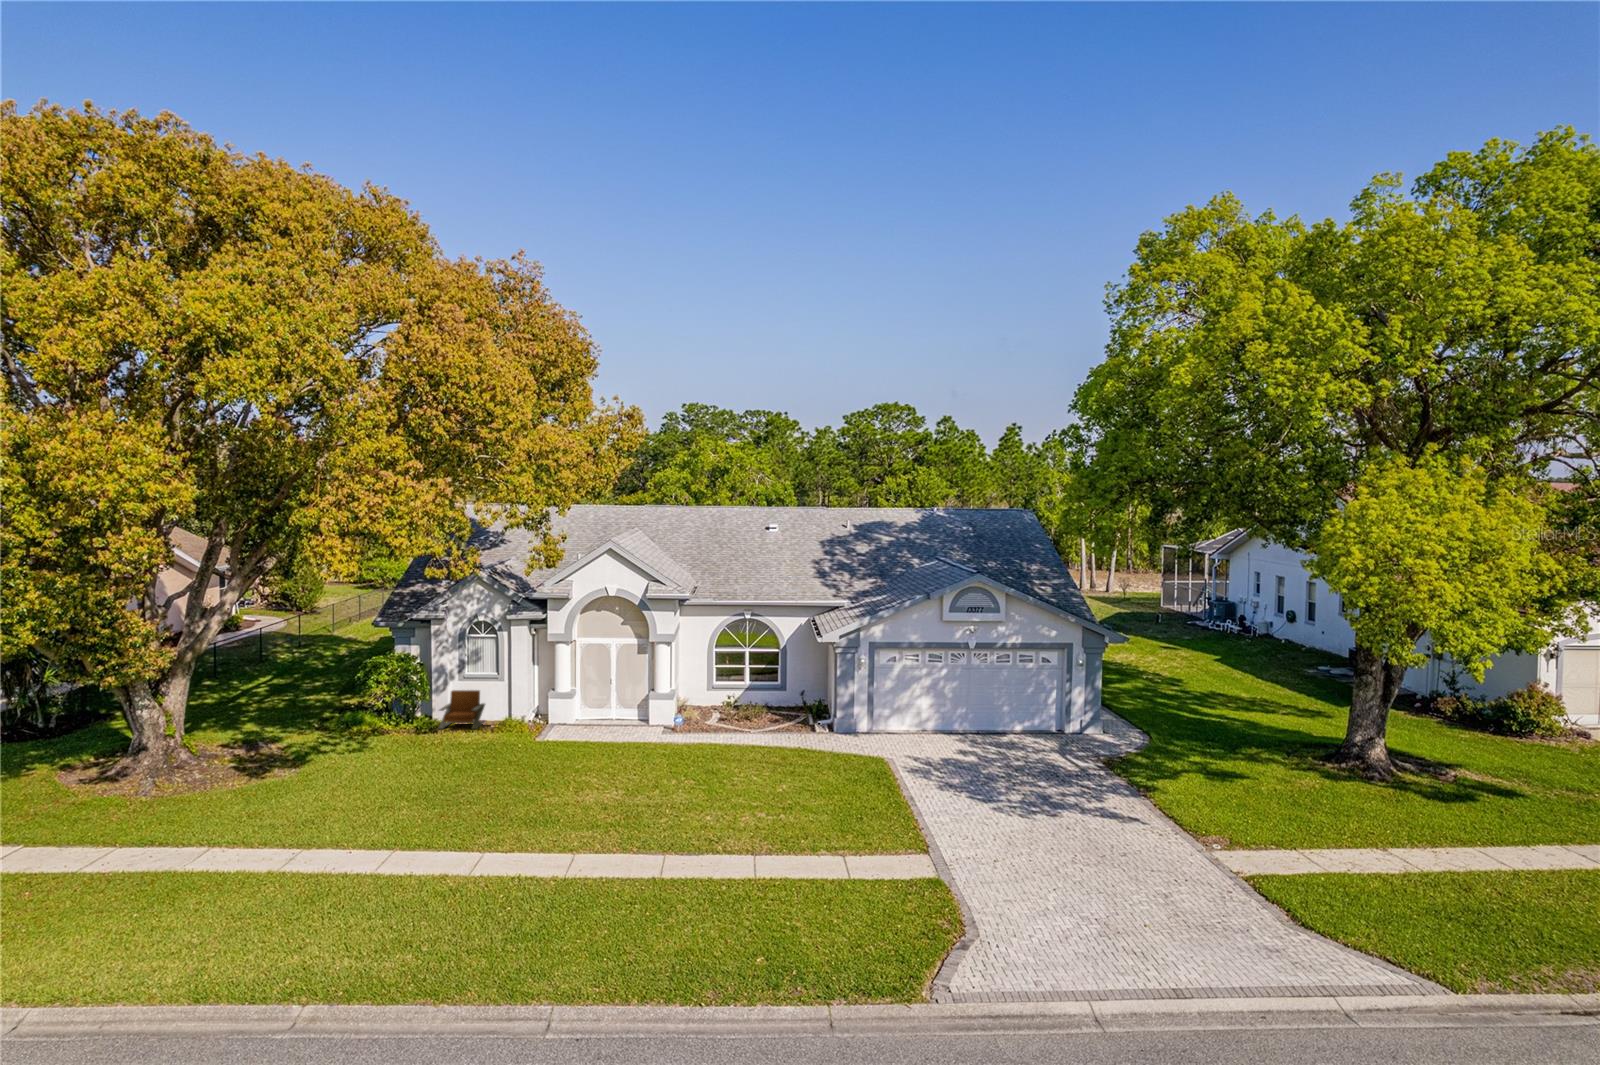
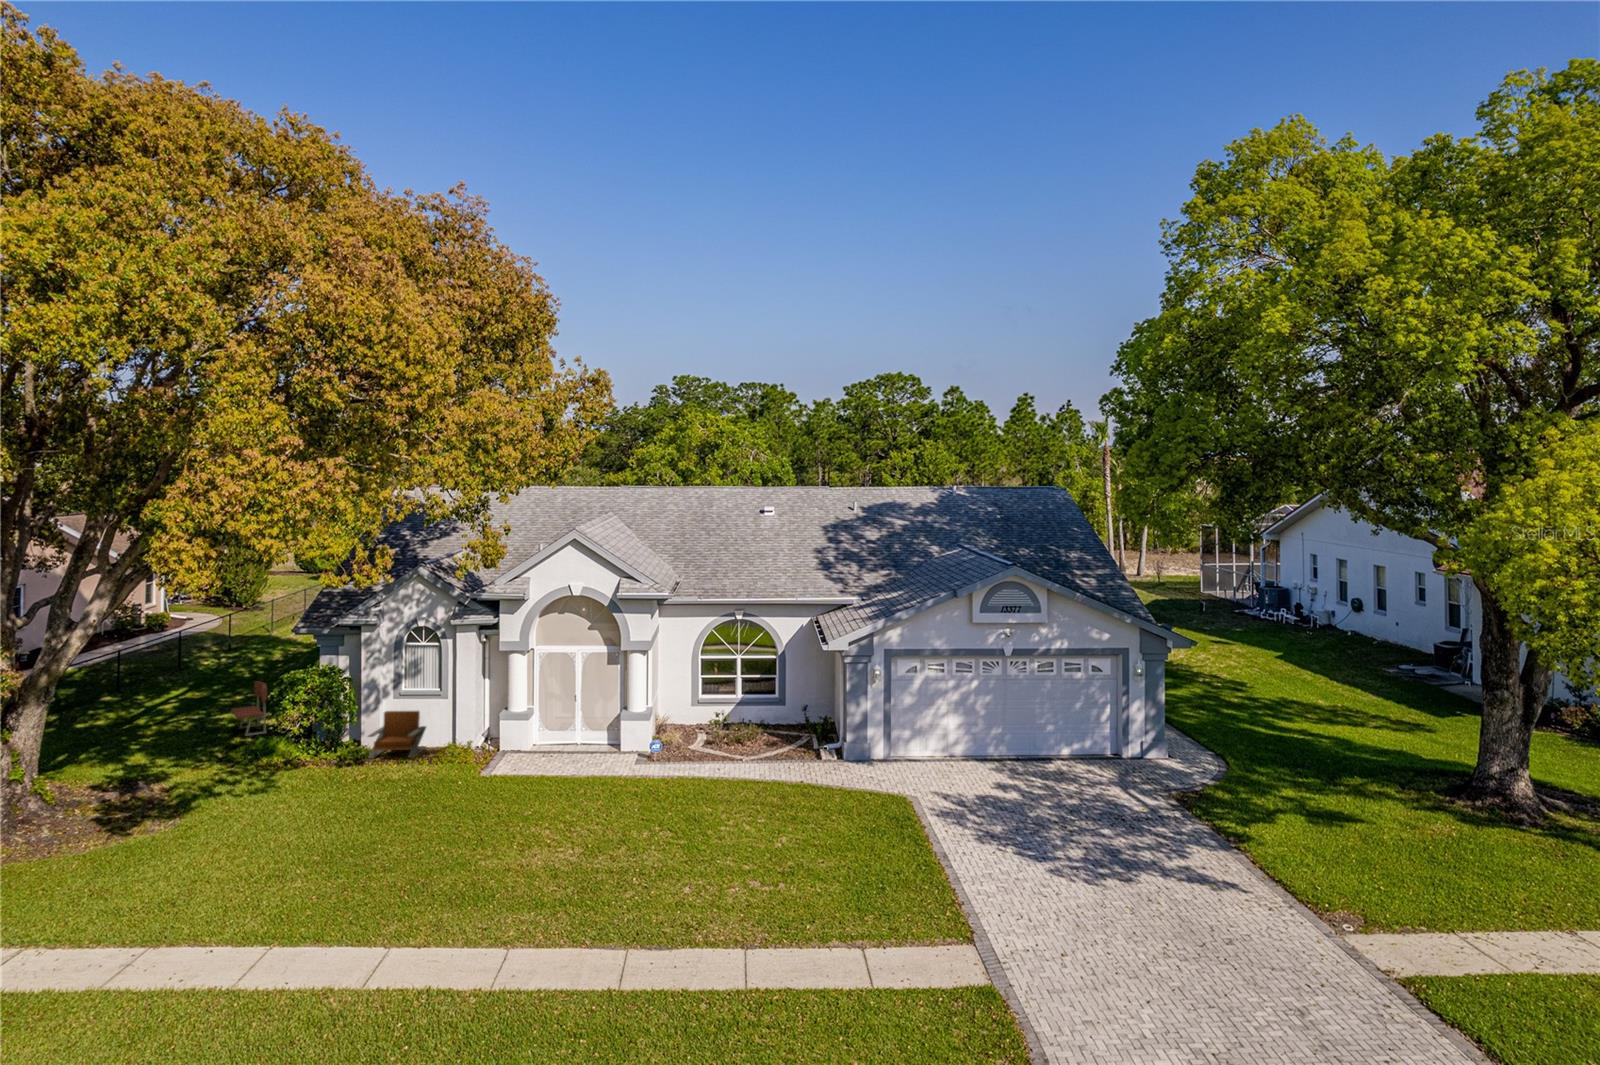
bench: none [316,667,347,712] -> present [231,681,267,736]

